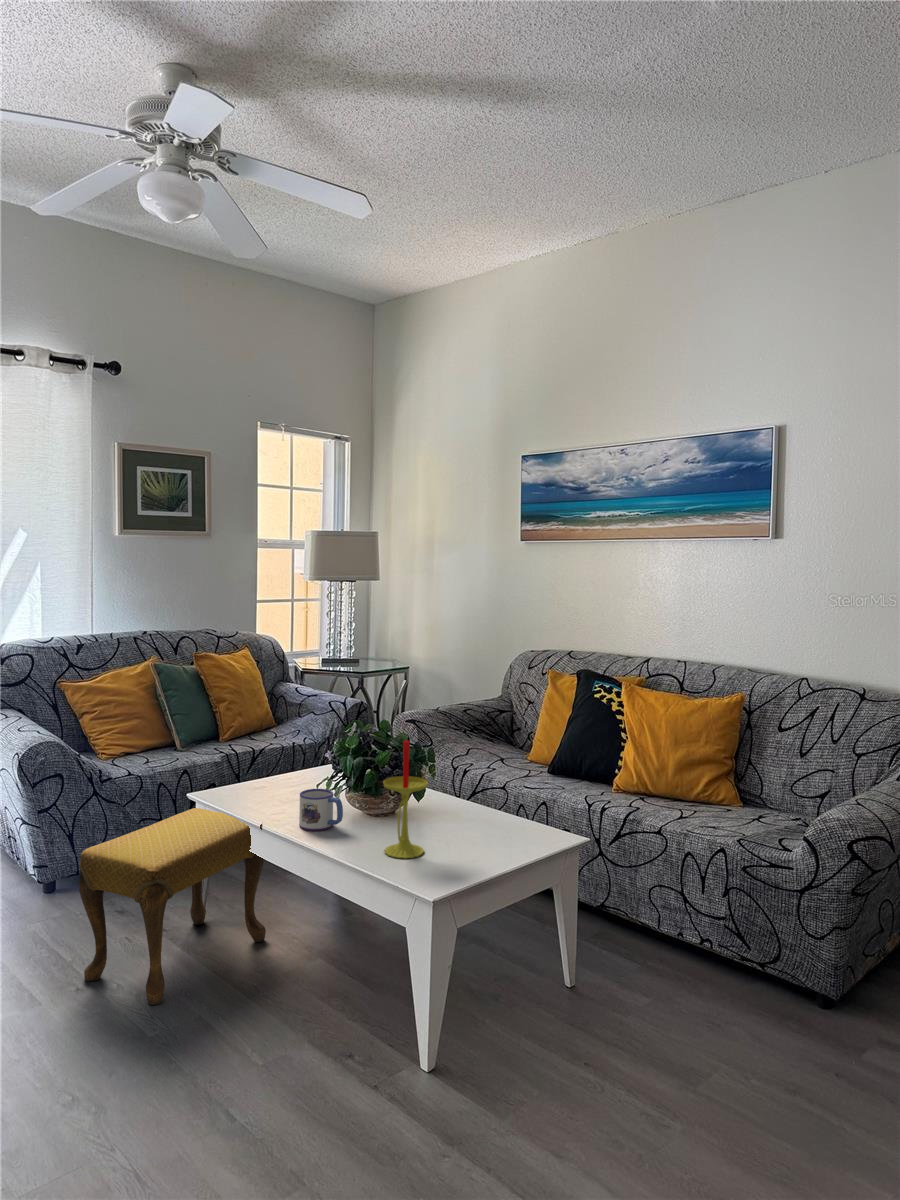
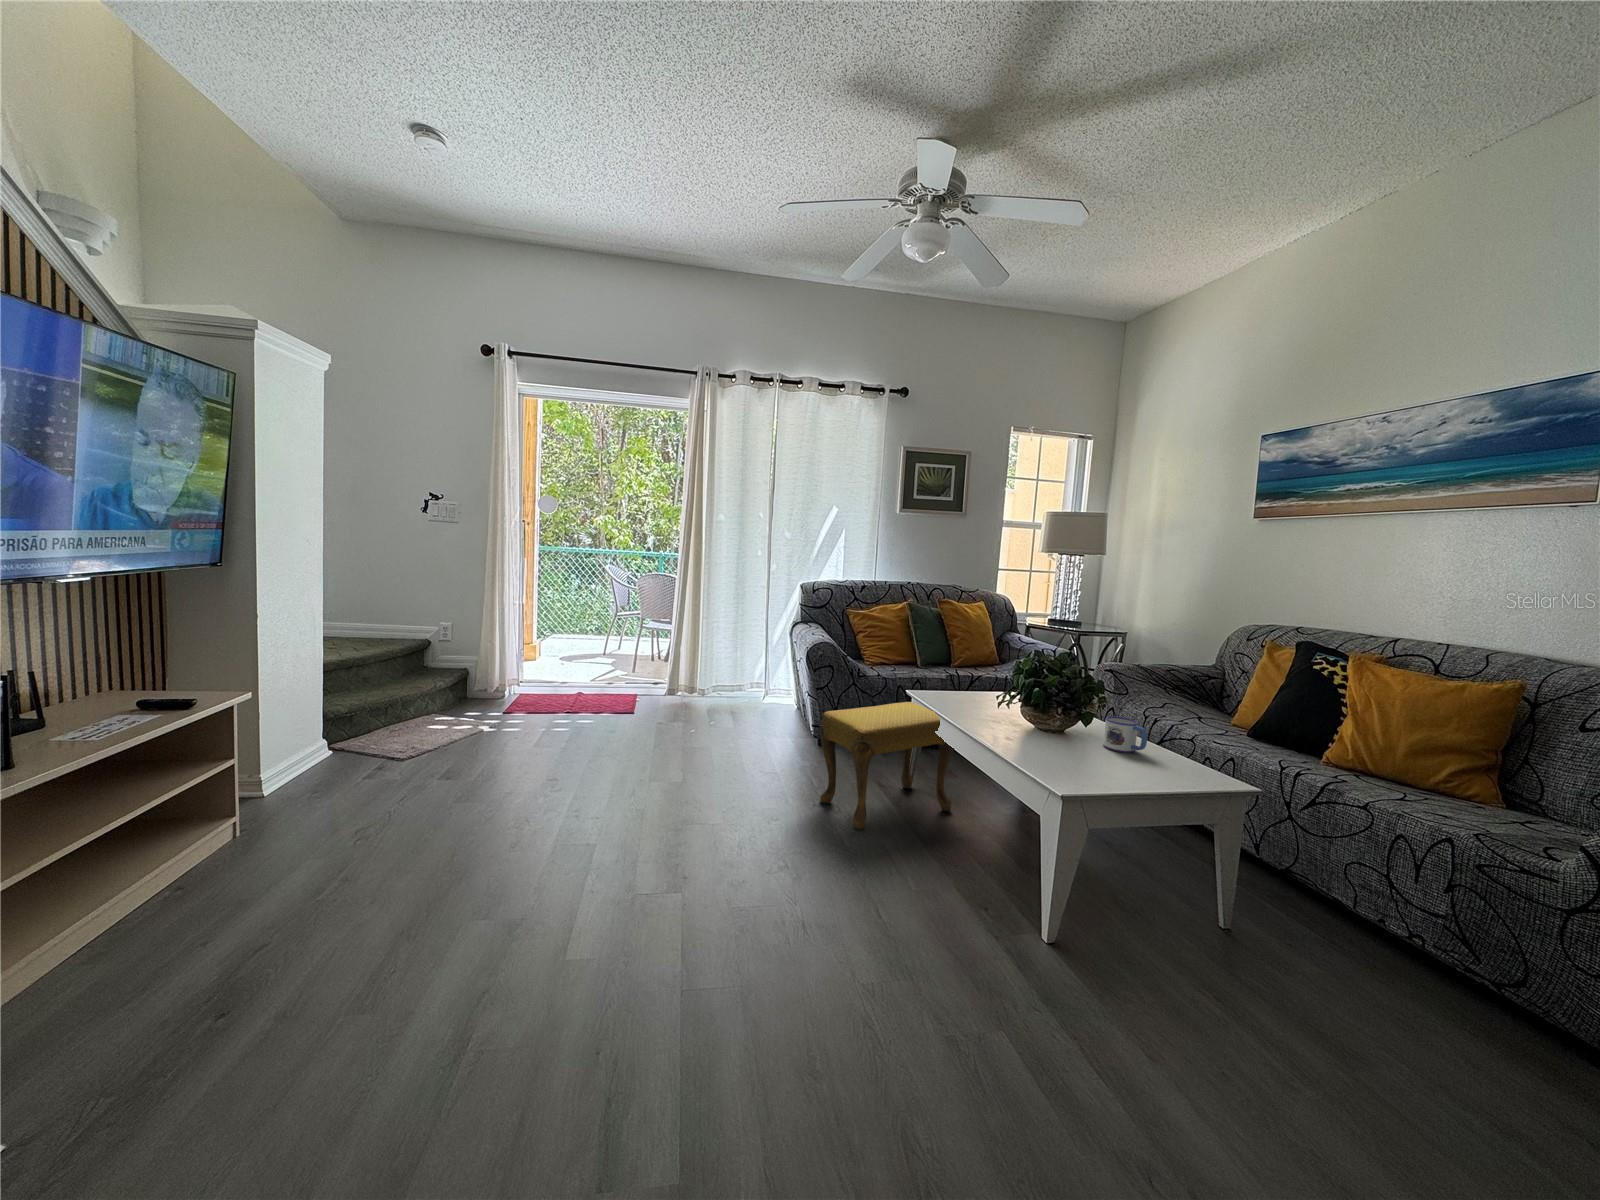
candle: present [383,740,428,859] -> none [1039,661,1085,765]
mug: present [299,789,343,831] -> present [1103,716,1147,753]

